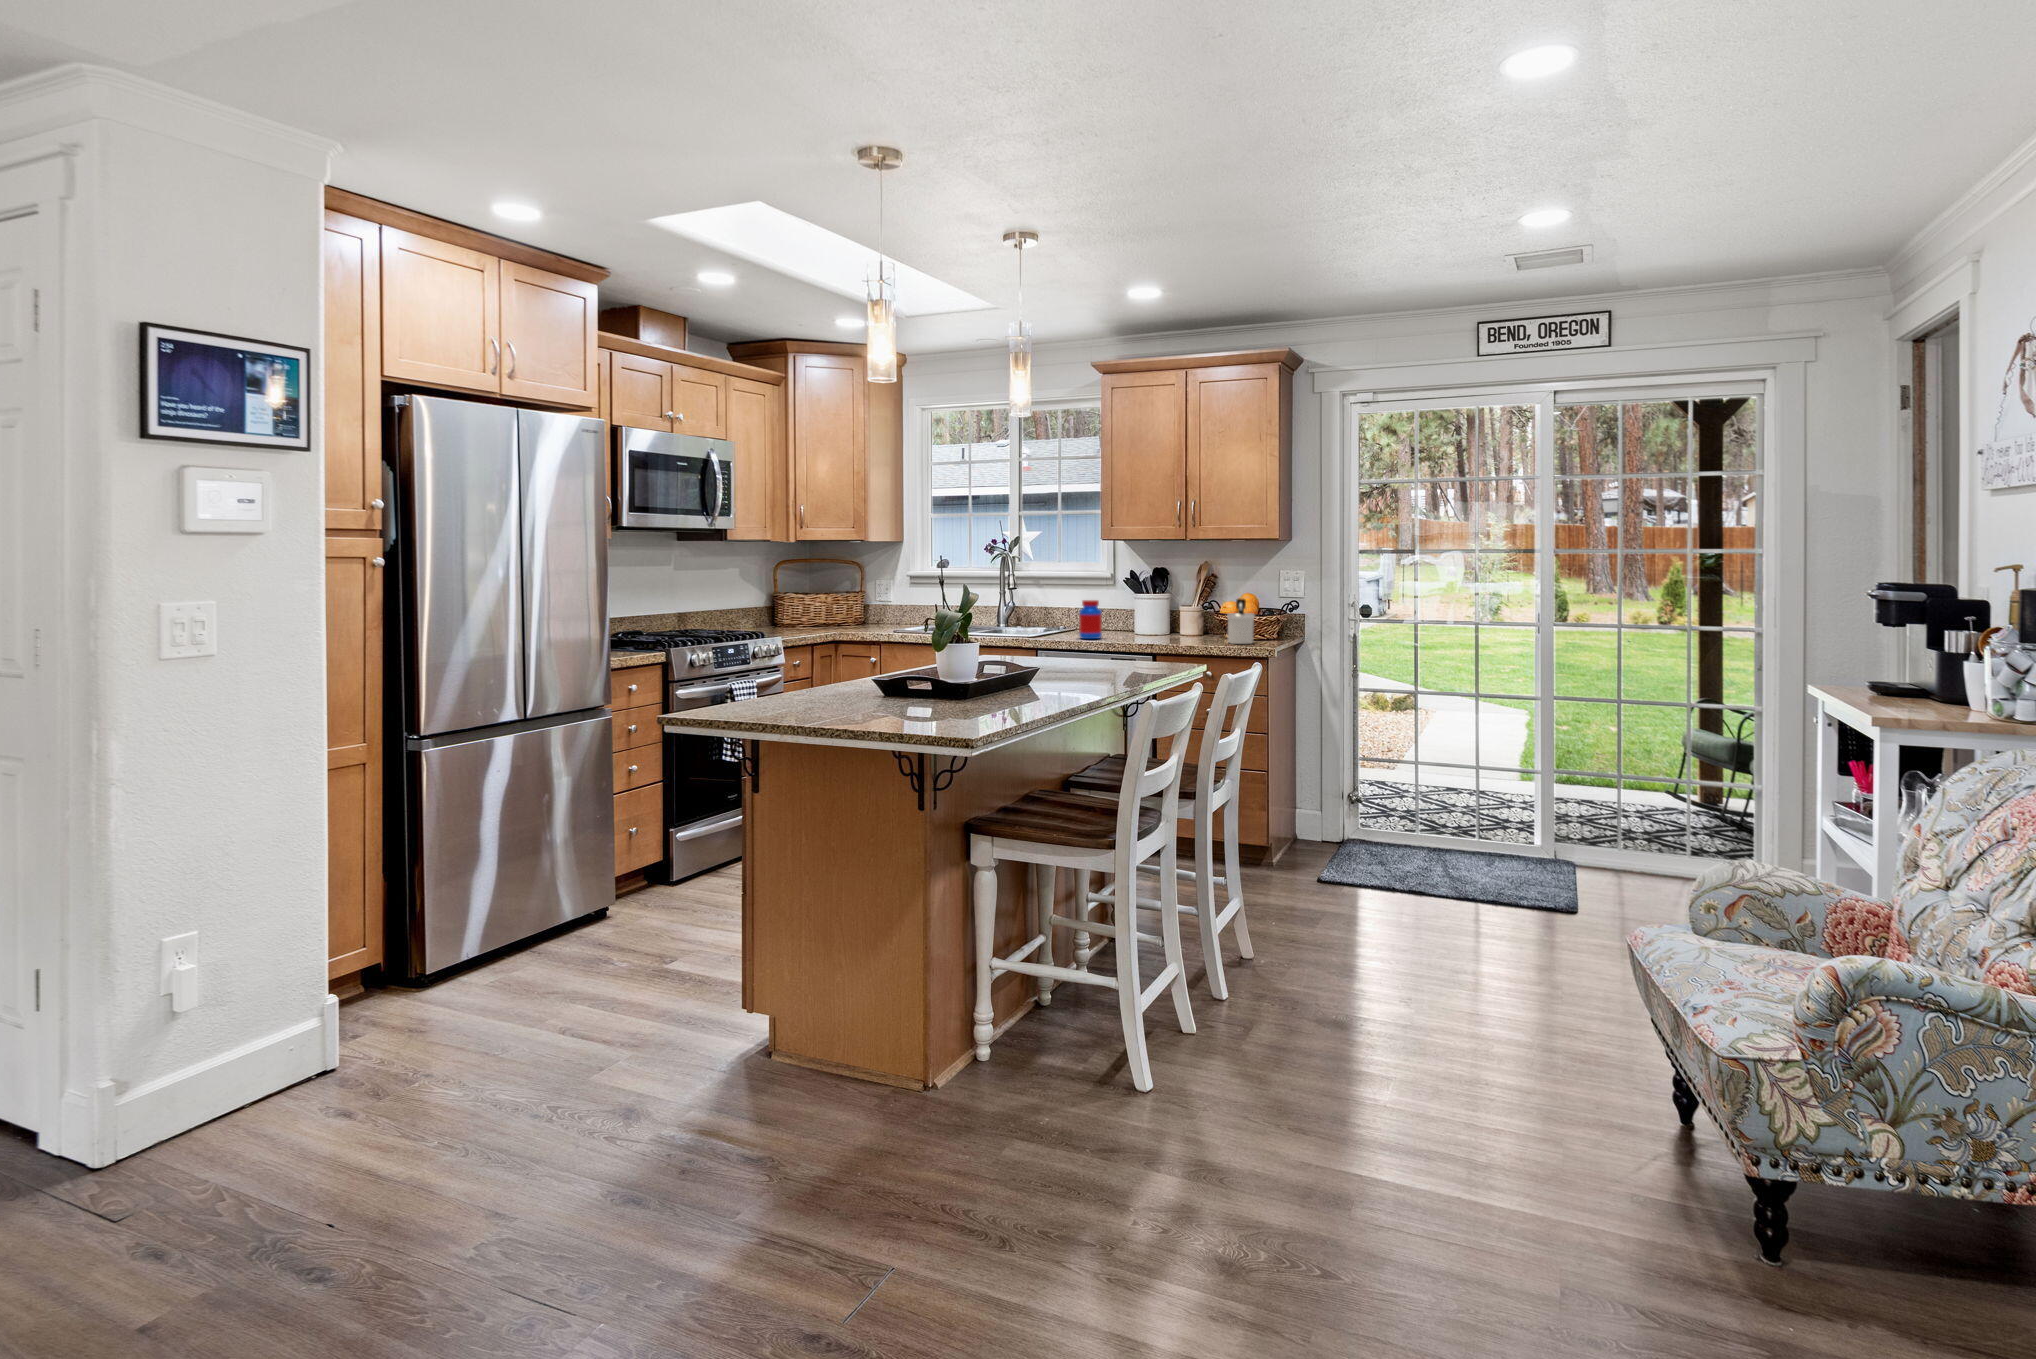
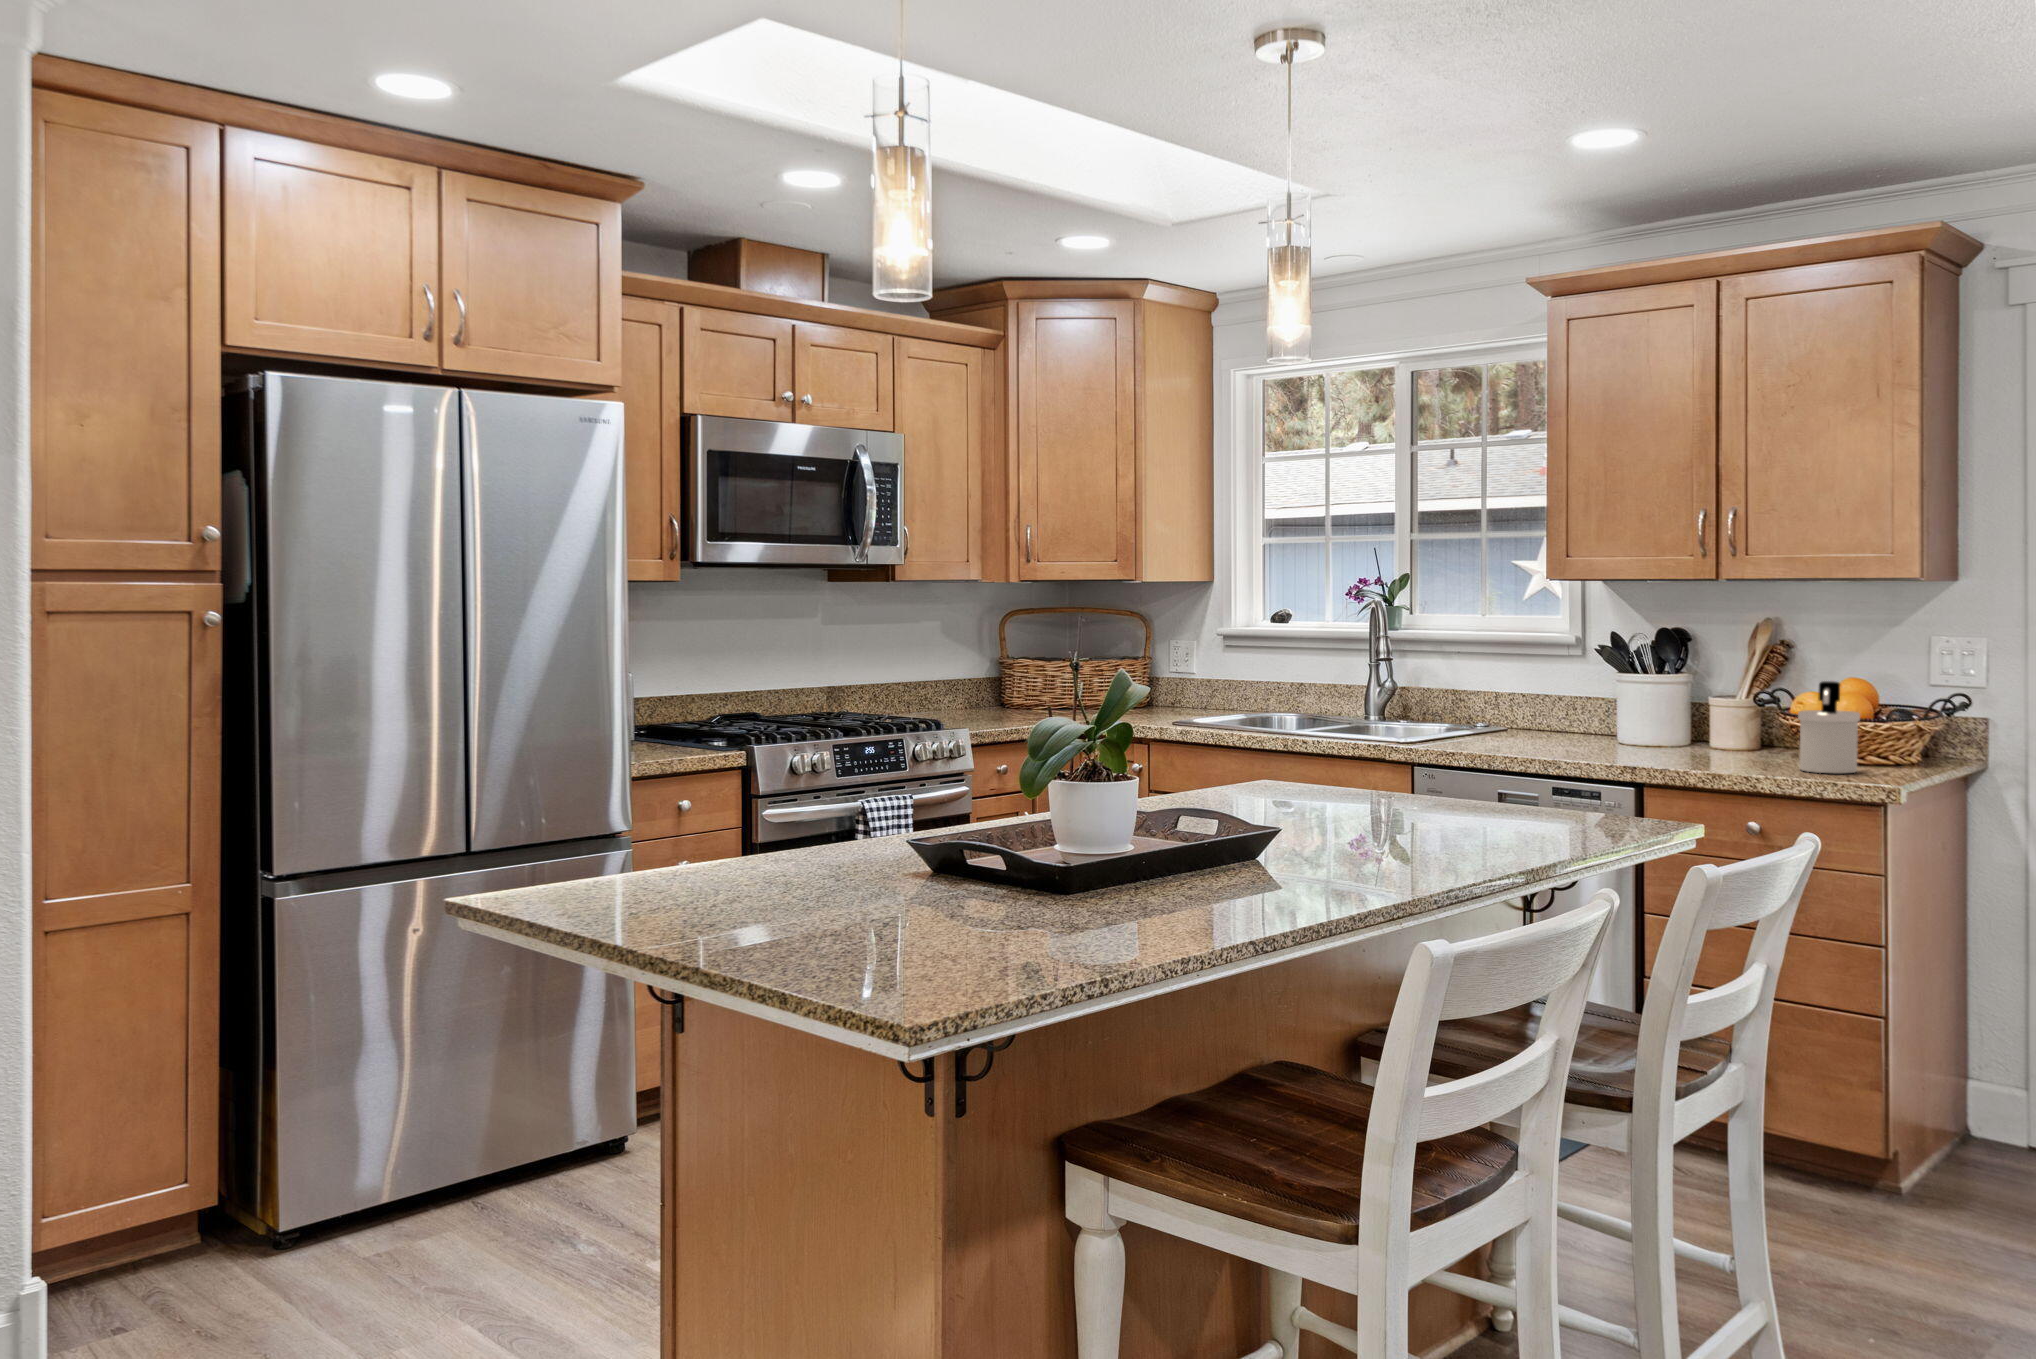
jar: present [1079,600,1102,639] -> none [1495,679,1540,753]

